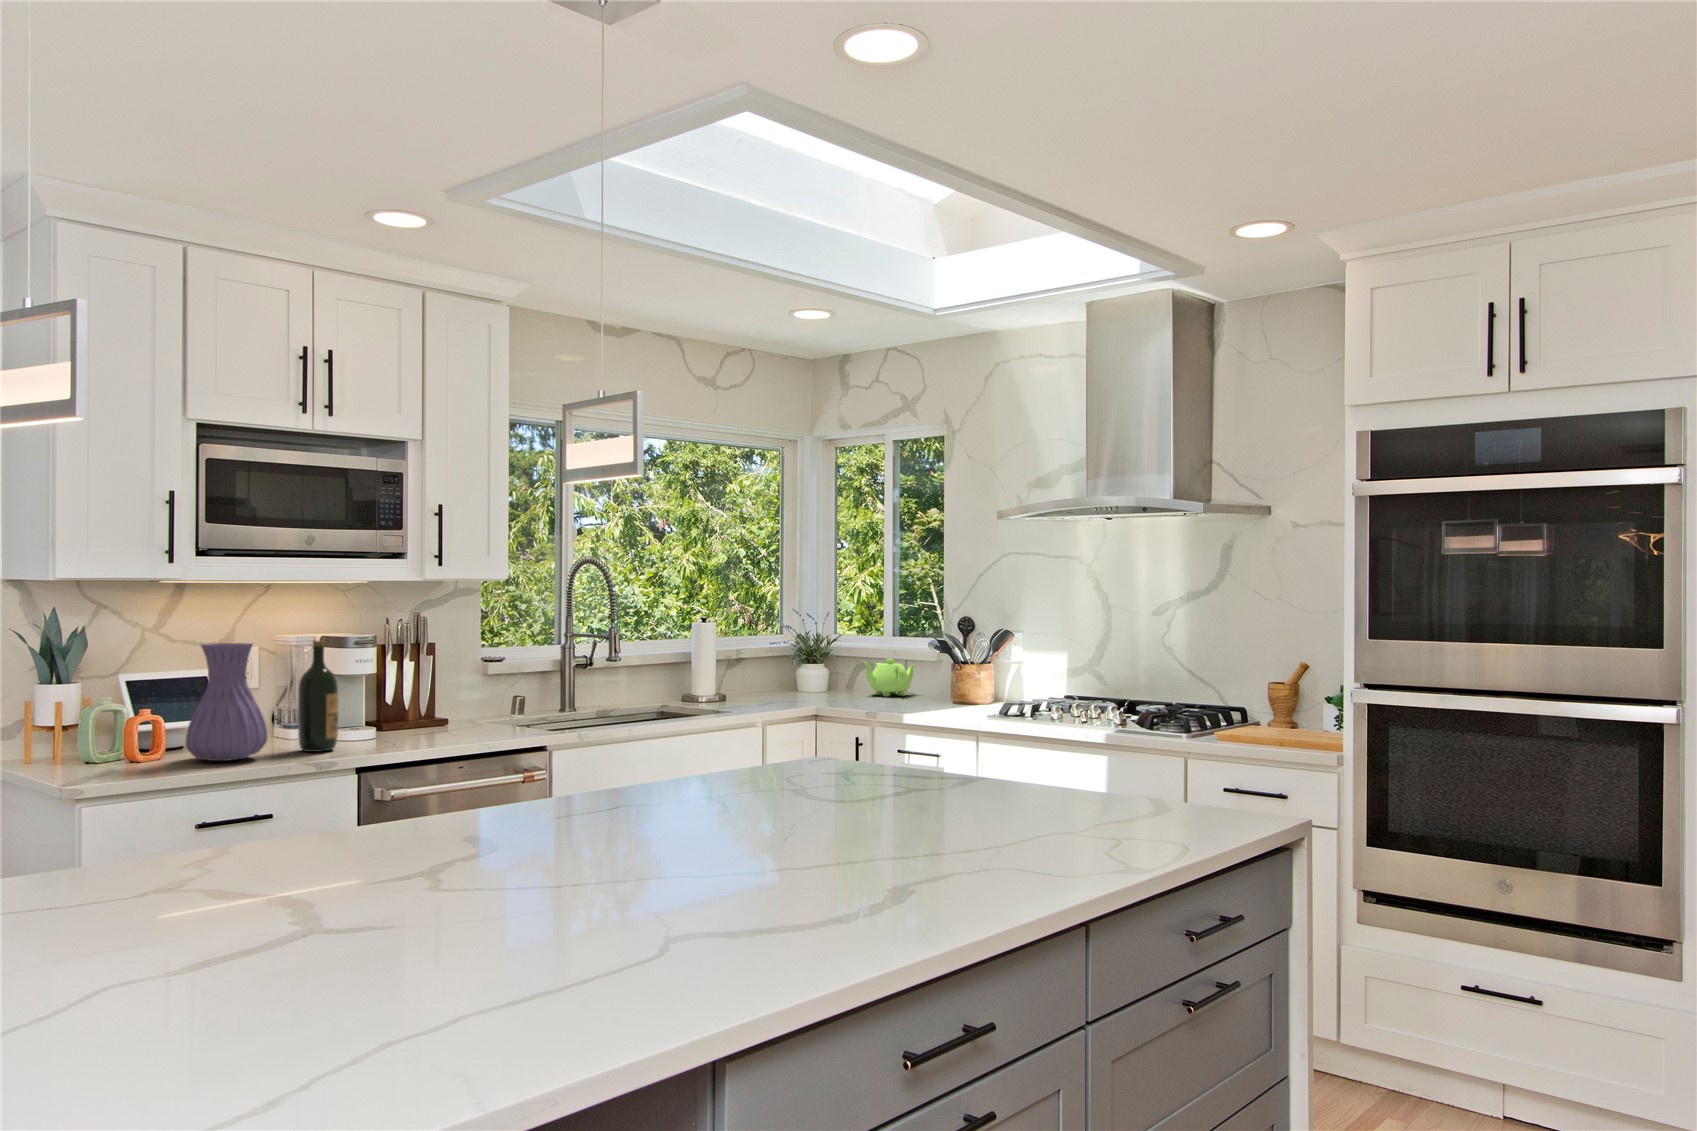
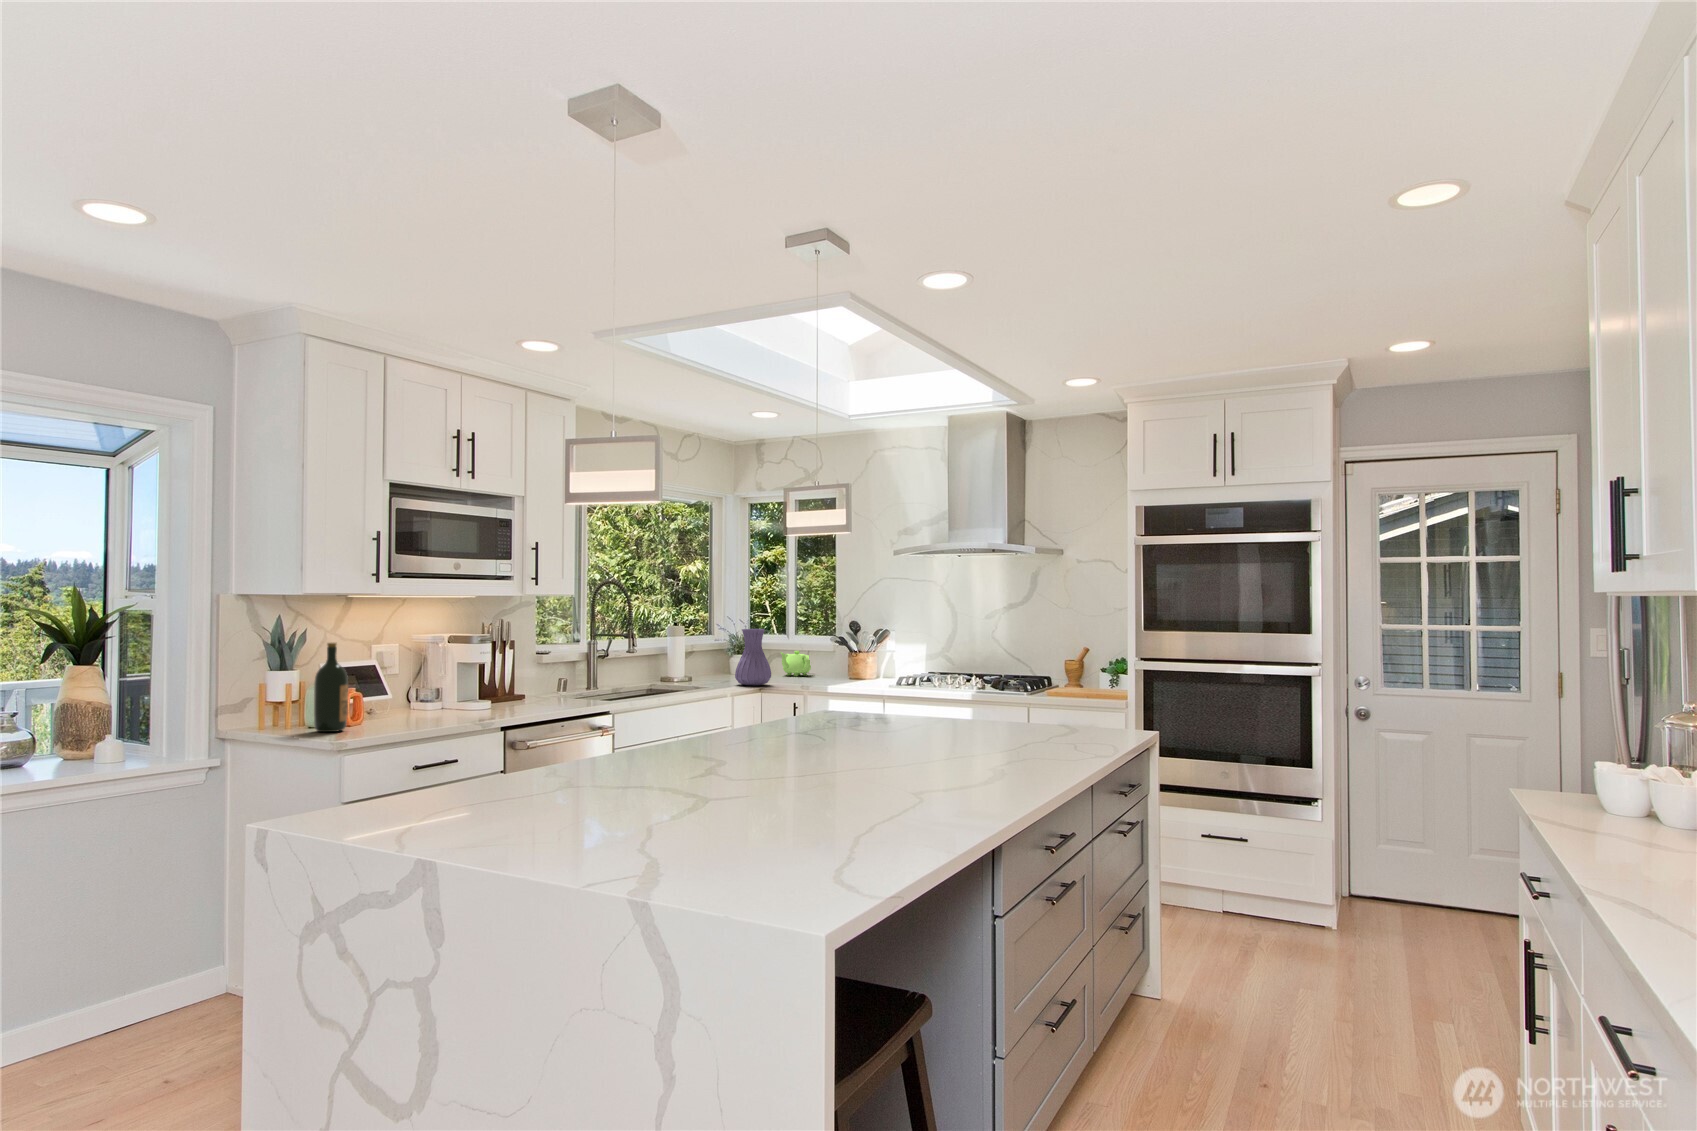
wine bottle: present [298,641,338,752] -> present [314,643,348,732]
vase: present [186,643,267,761] -> present [735,629,771,686]

